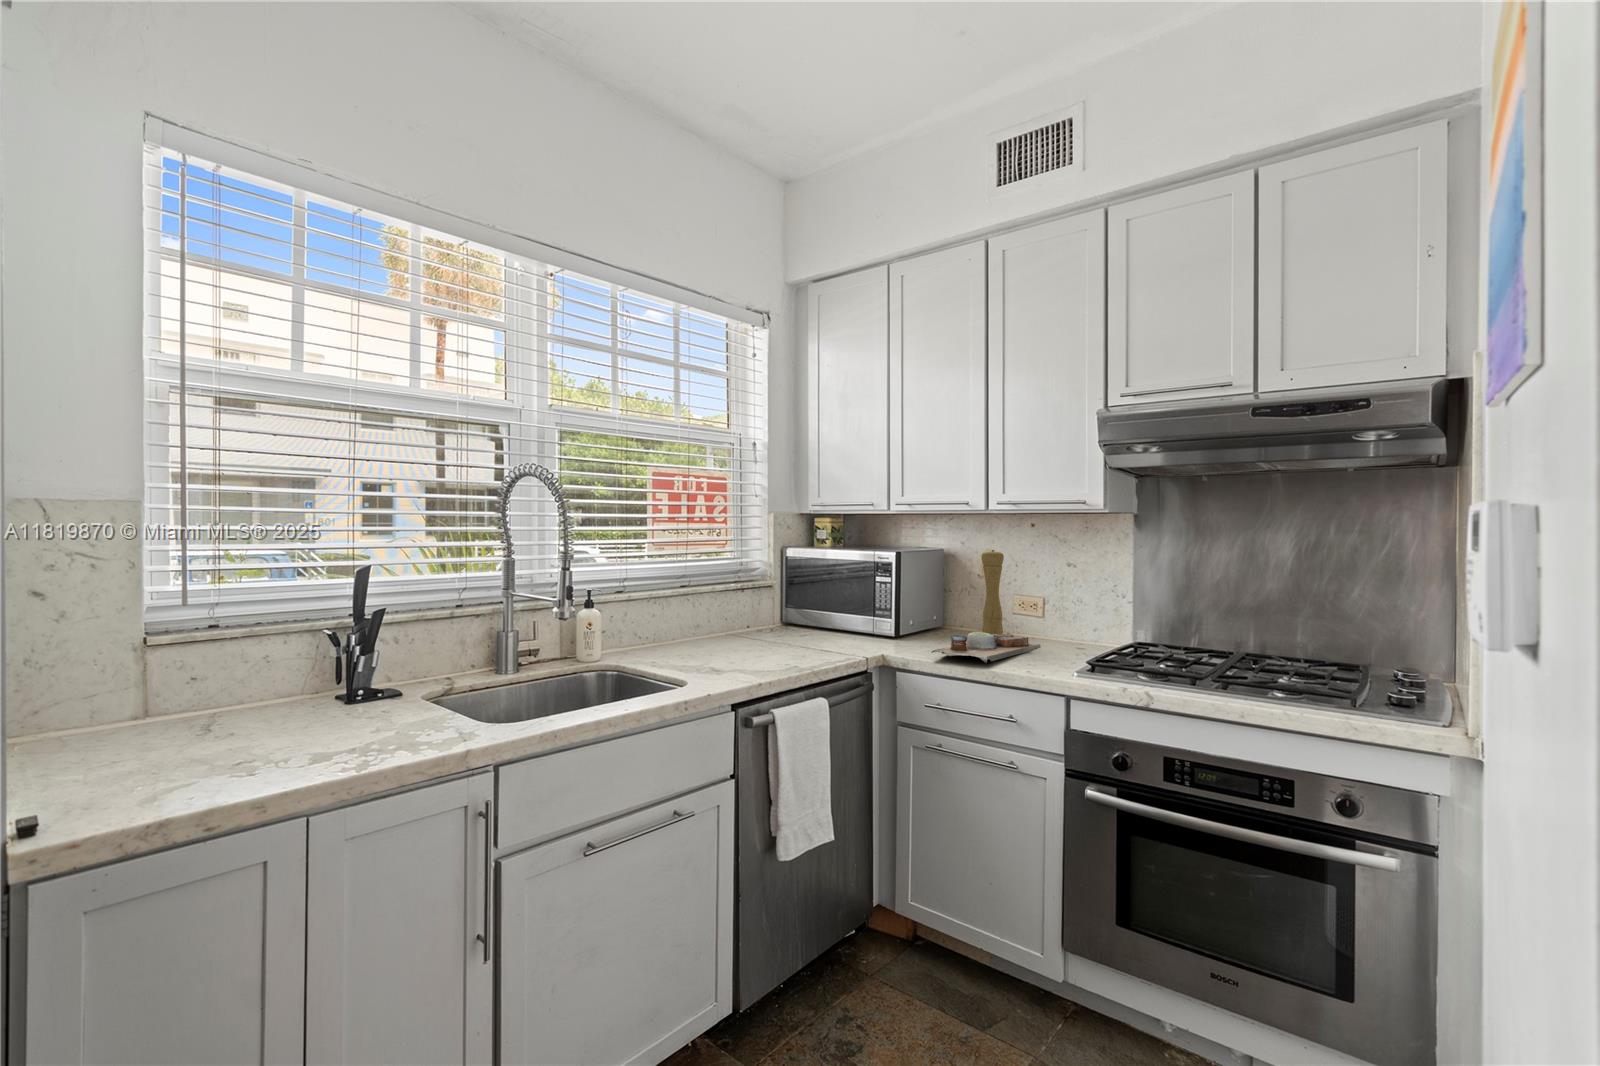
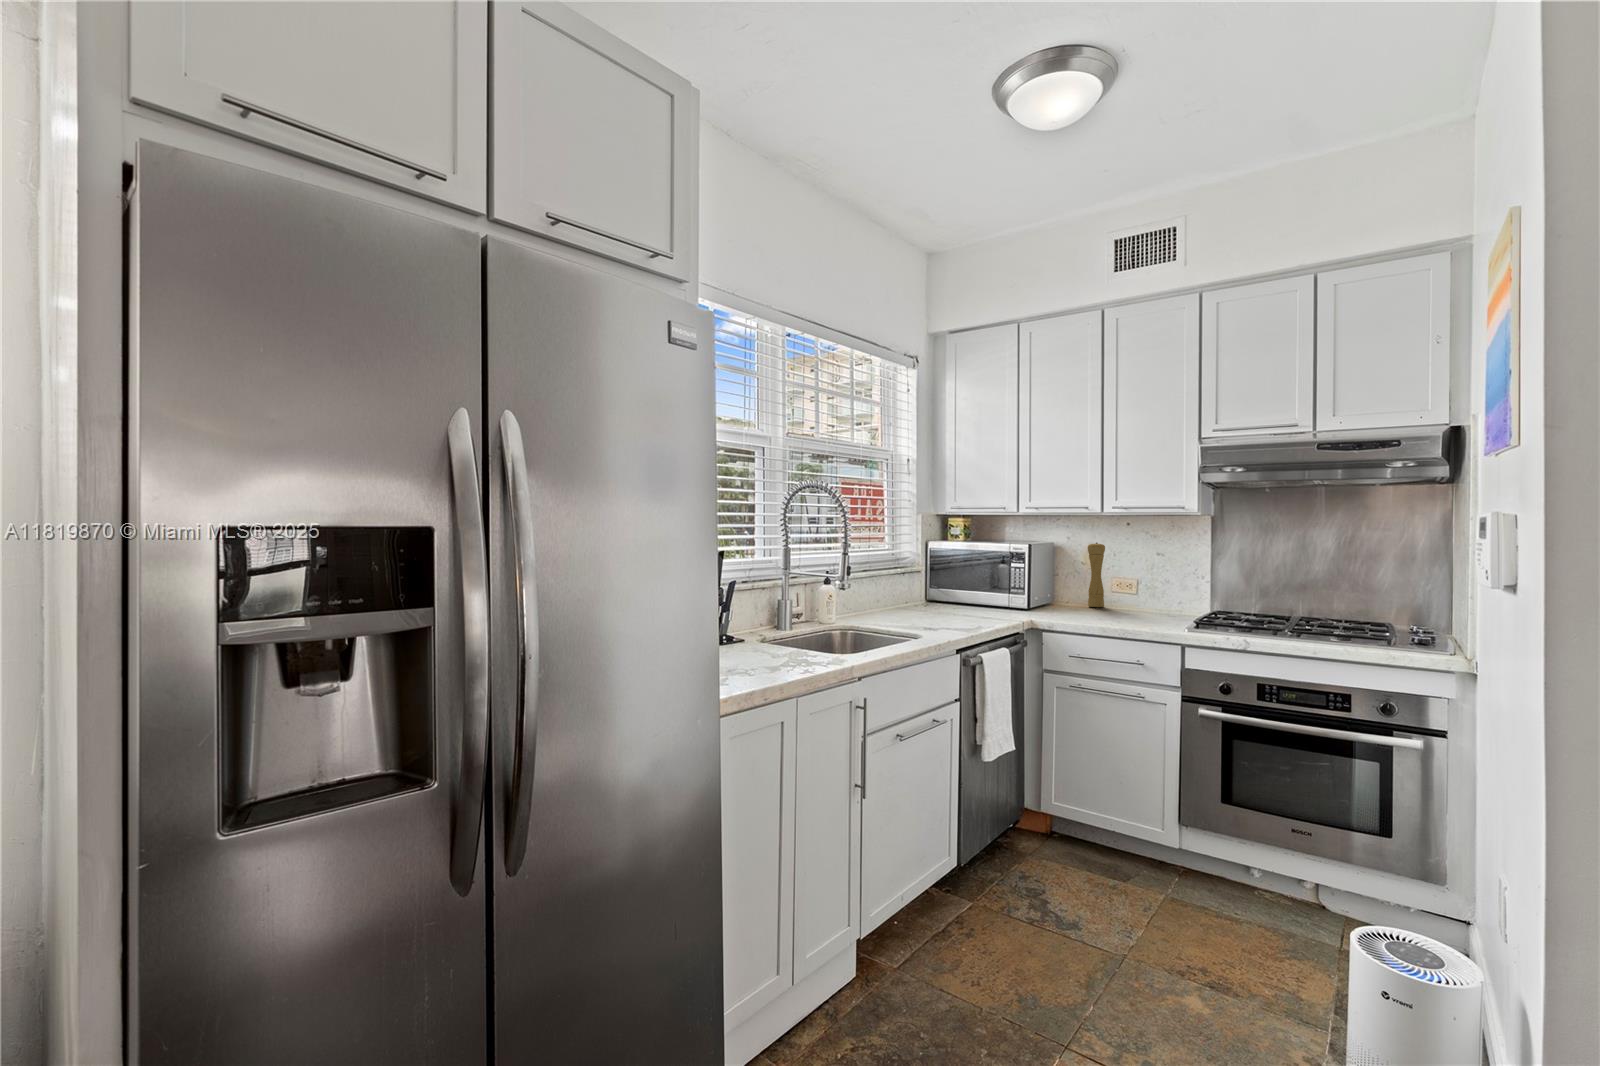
cutting board: present [931,632,1040,663] -> none [1070,602,1141,623]

